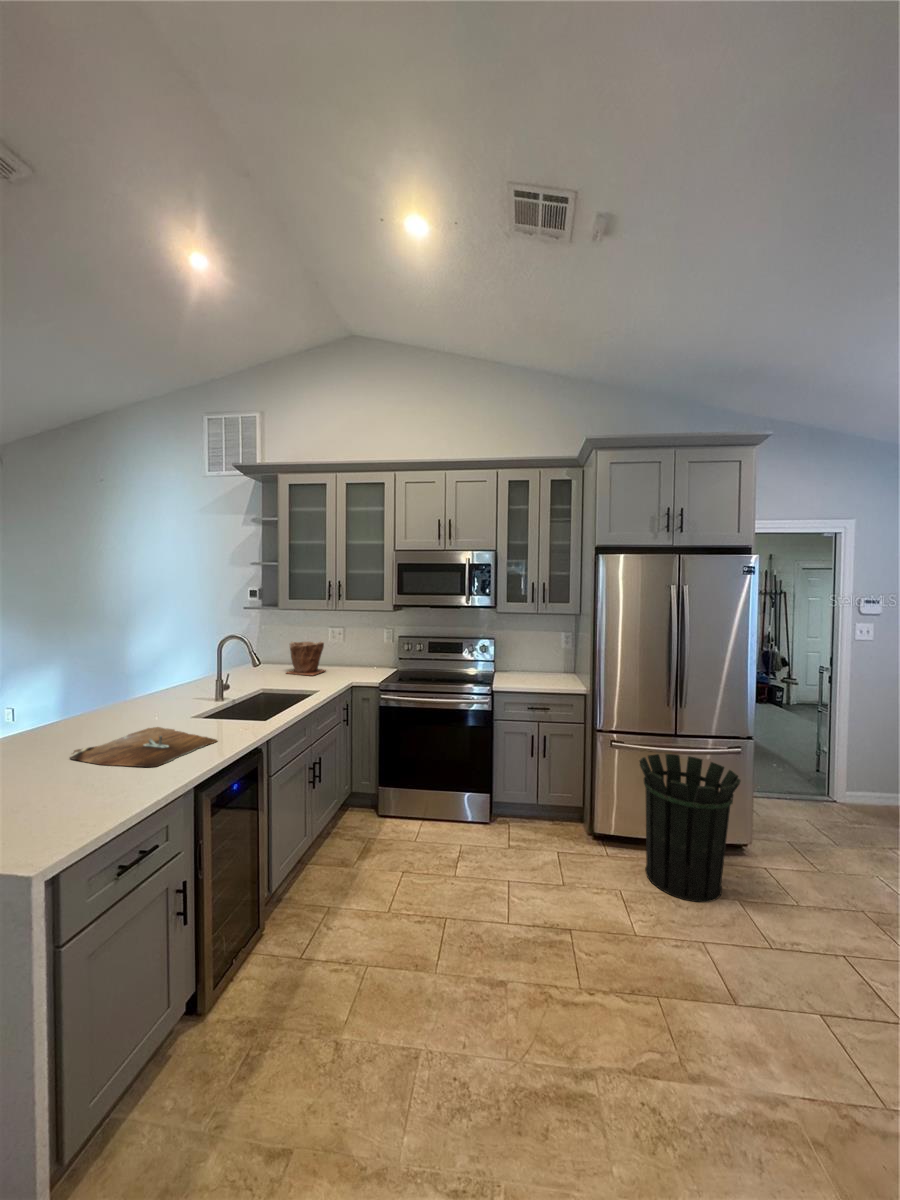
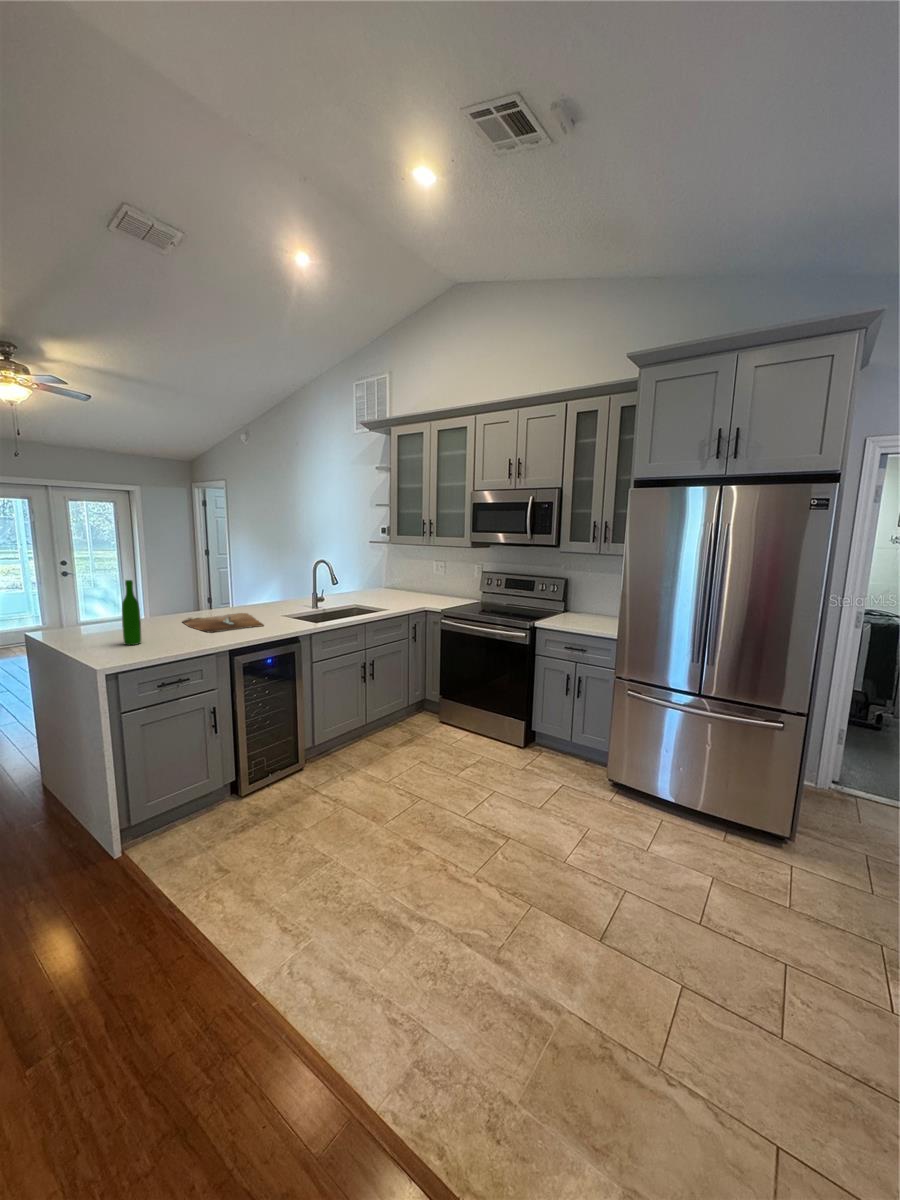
plant pot: present [287,642,325,675] -> none [384,568,418,597]
wine bottle: none [33,701,67,820] -> present [122,580,141,645]
waste bin: present [640,754,741,902] -> none [629,713,744,871]

